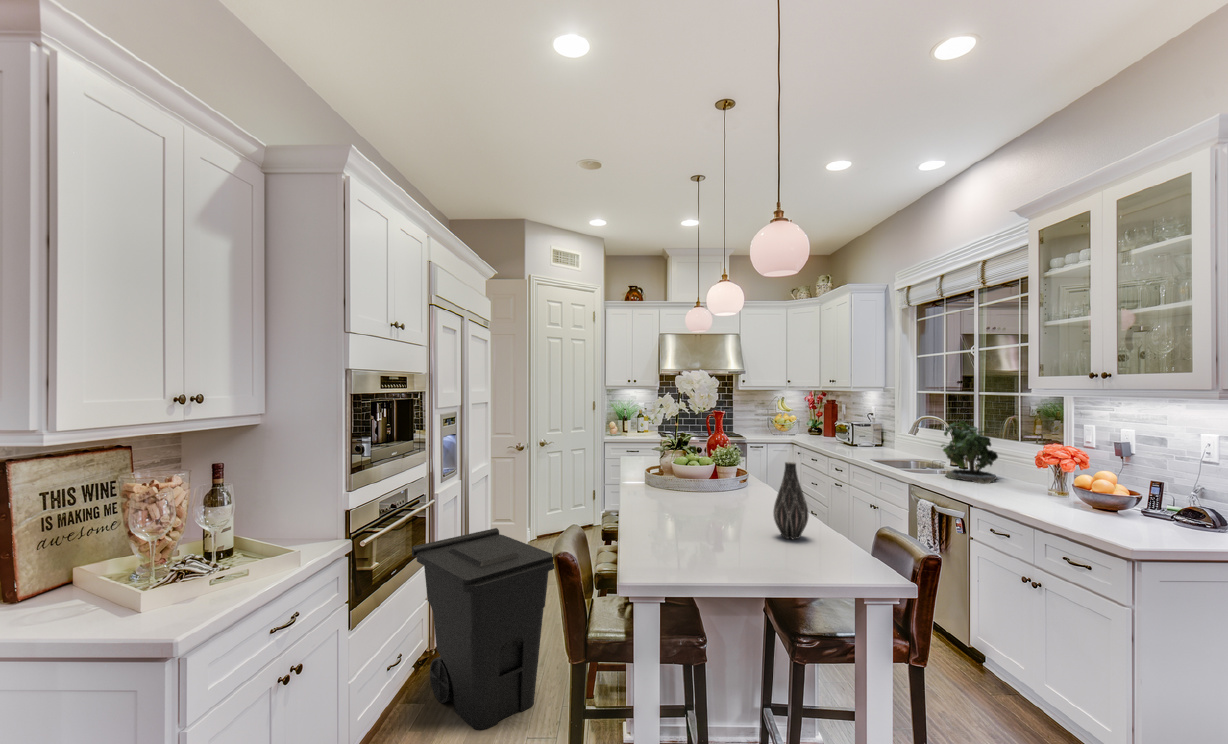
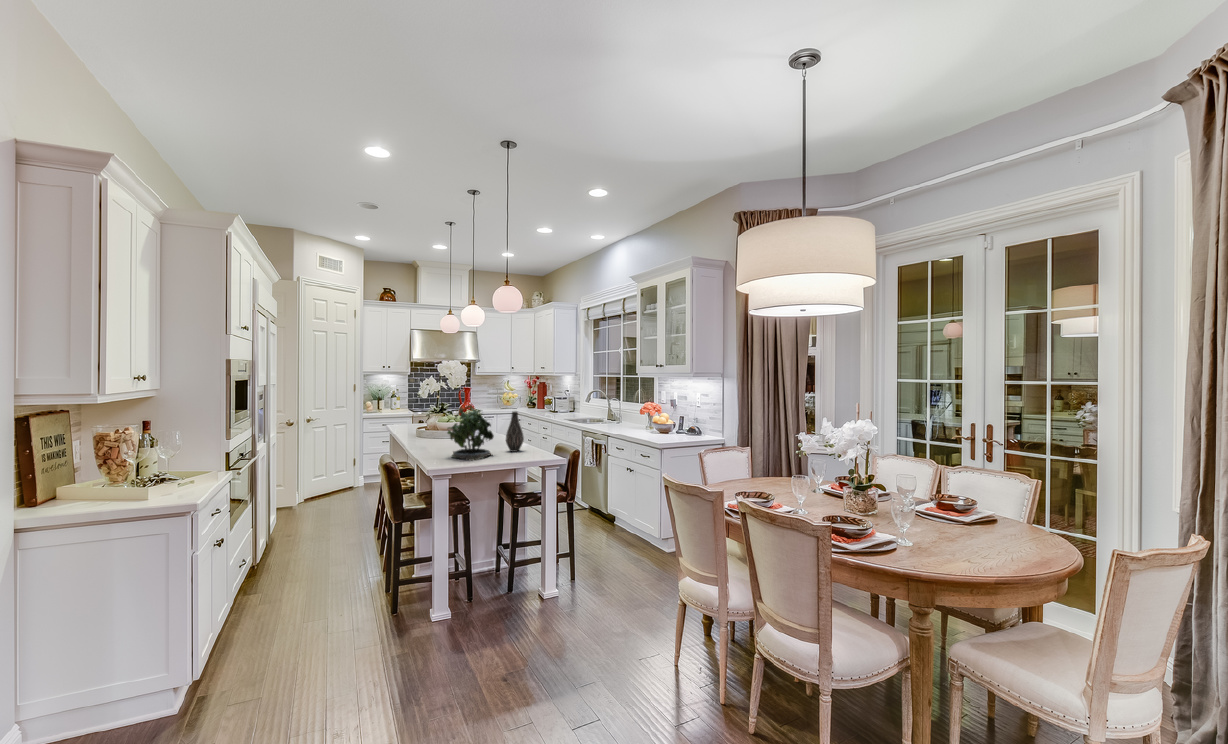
potted plant: present [941,421,998,484] -> present [448,405,494,461]
trash can: present [412,528,554,730] -> none [245,473,365,597]

